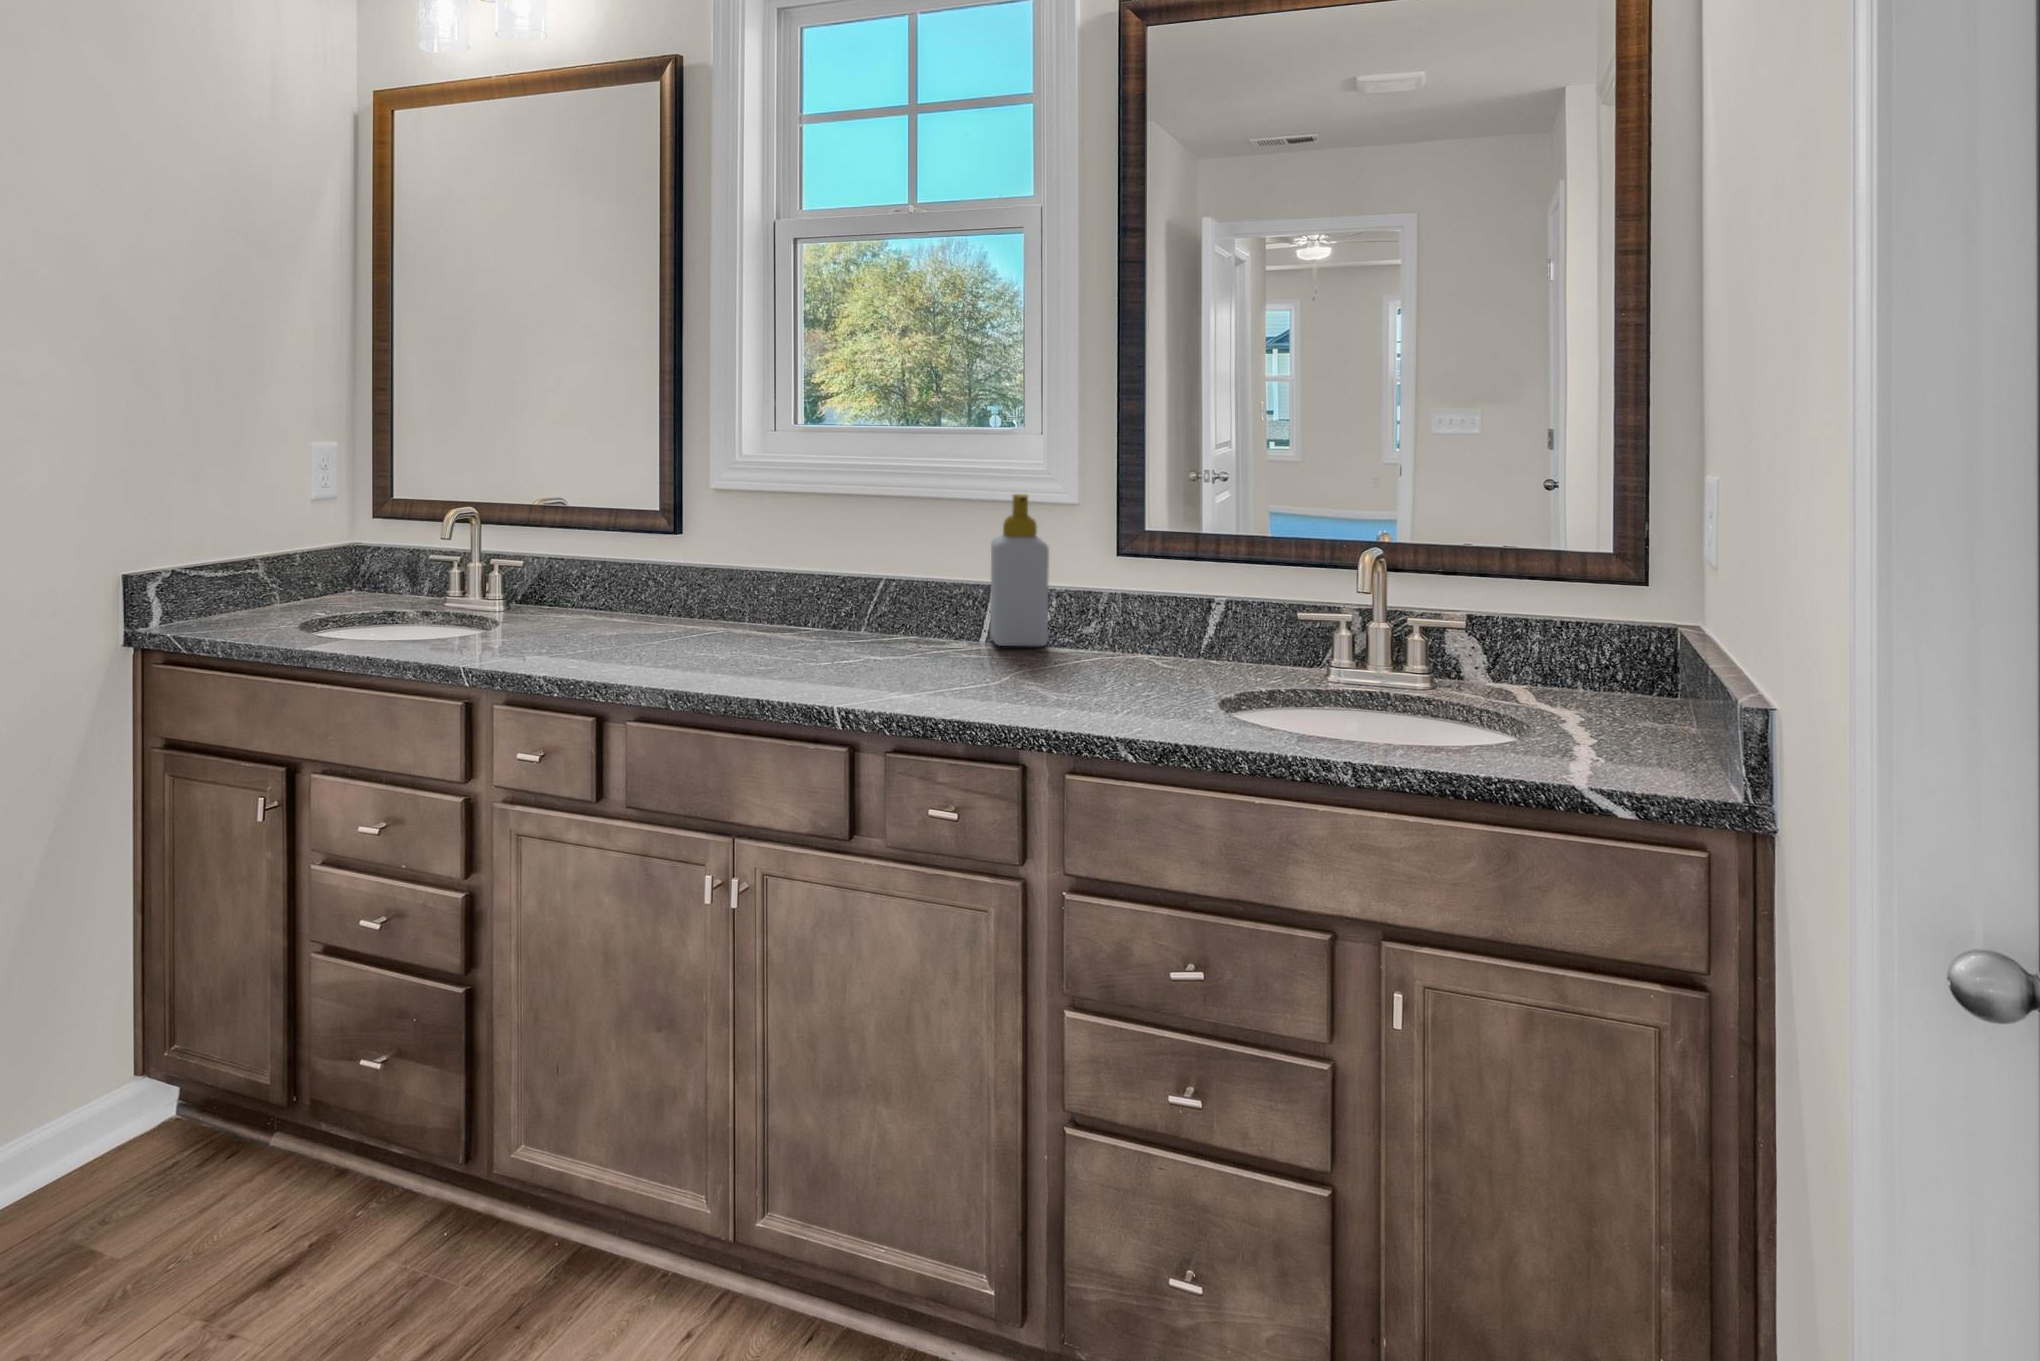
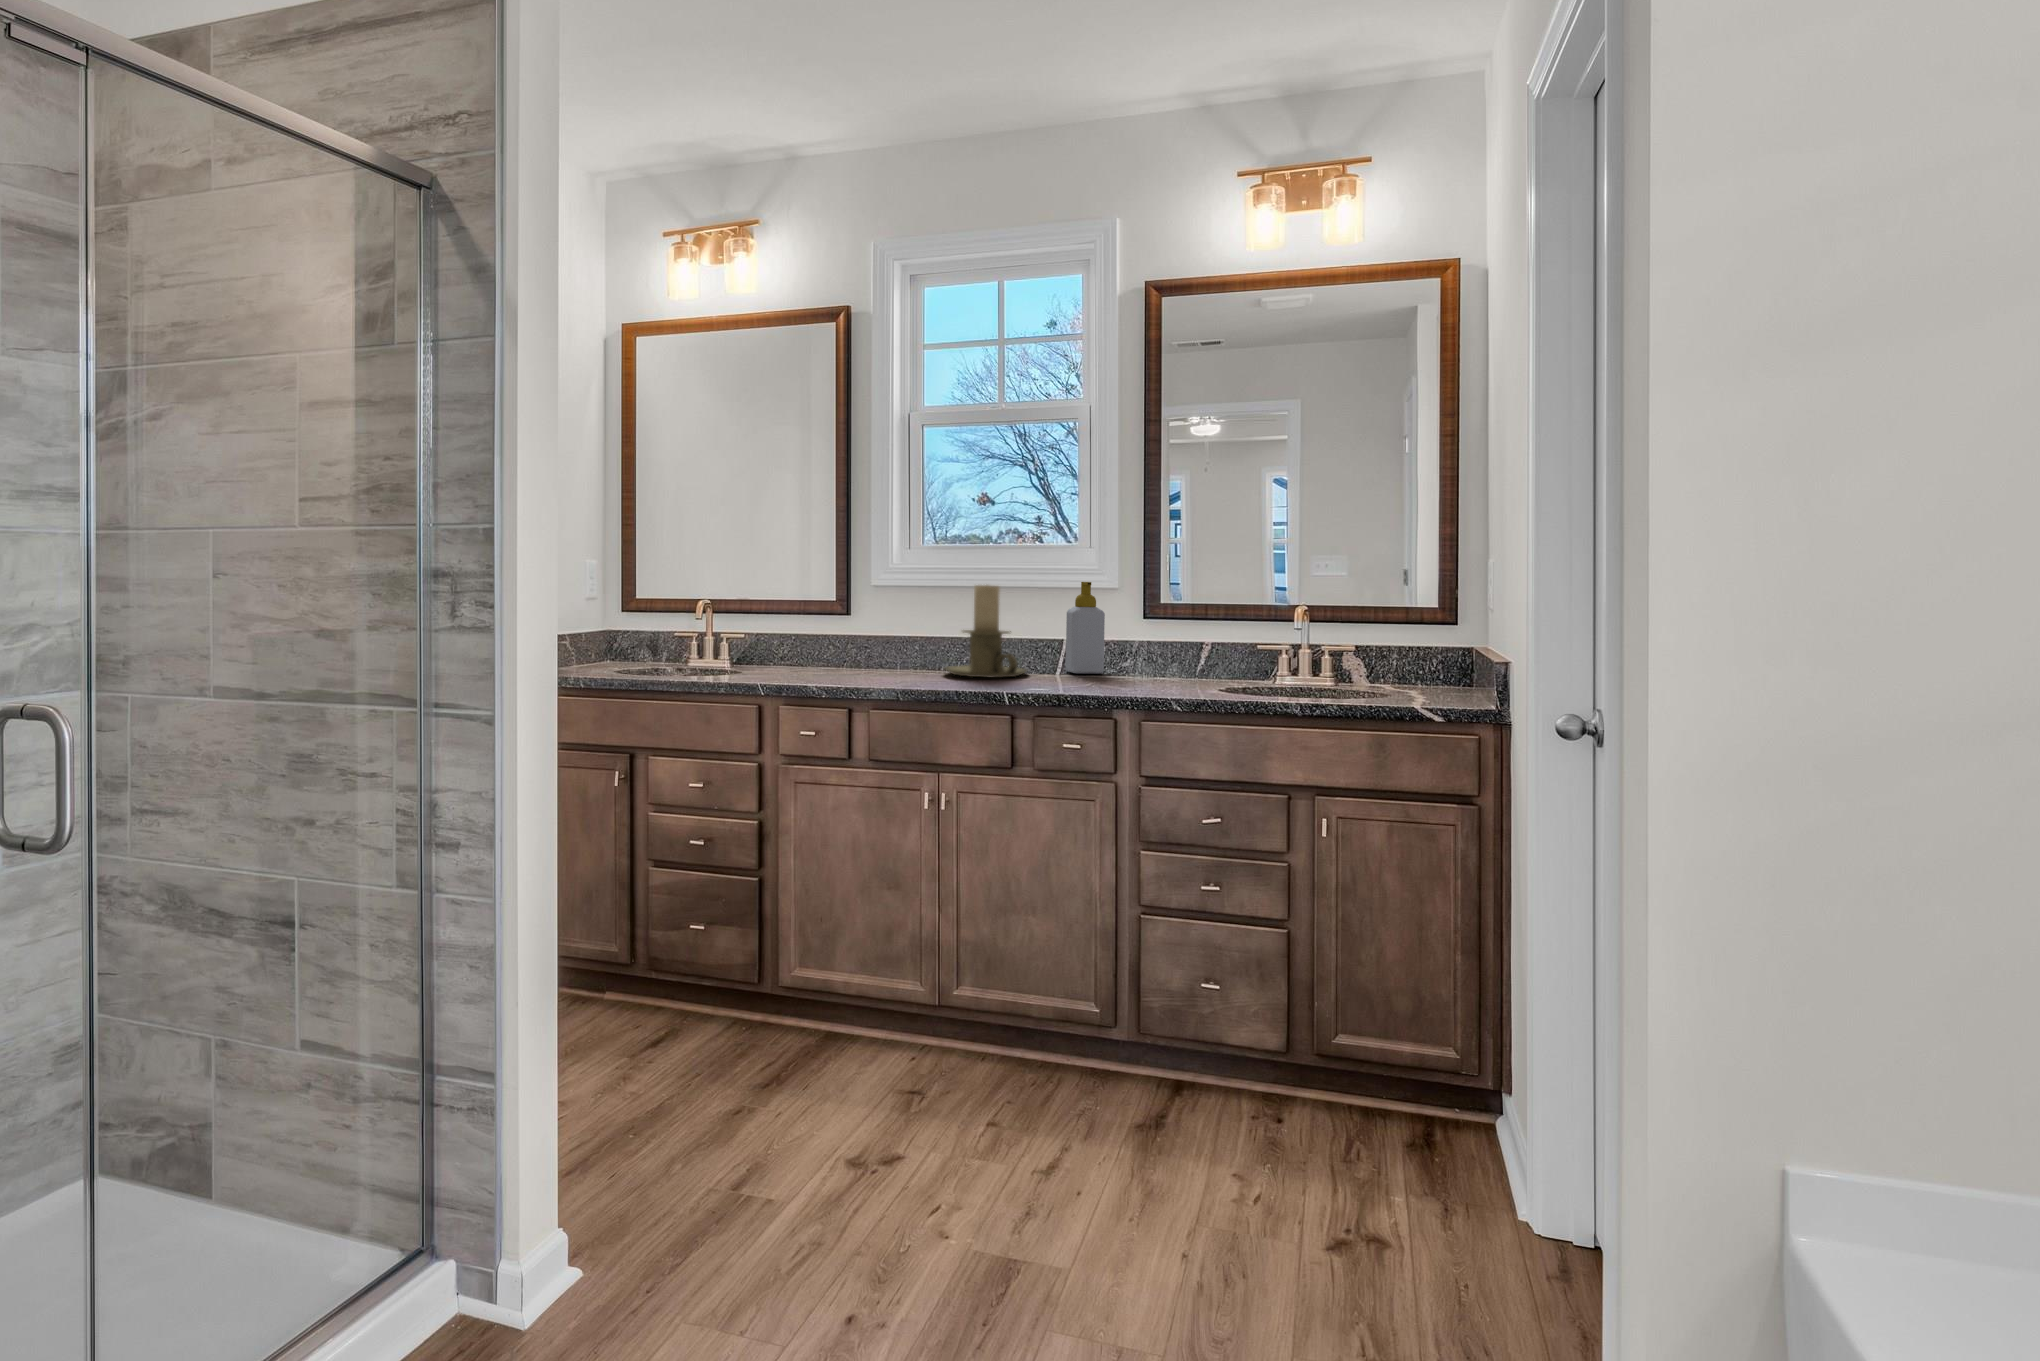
candle holder: none [788,499,927,656] -> present [944,585,1027,677]

